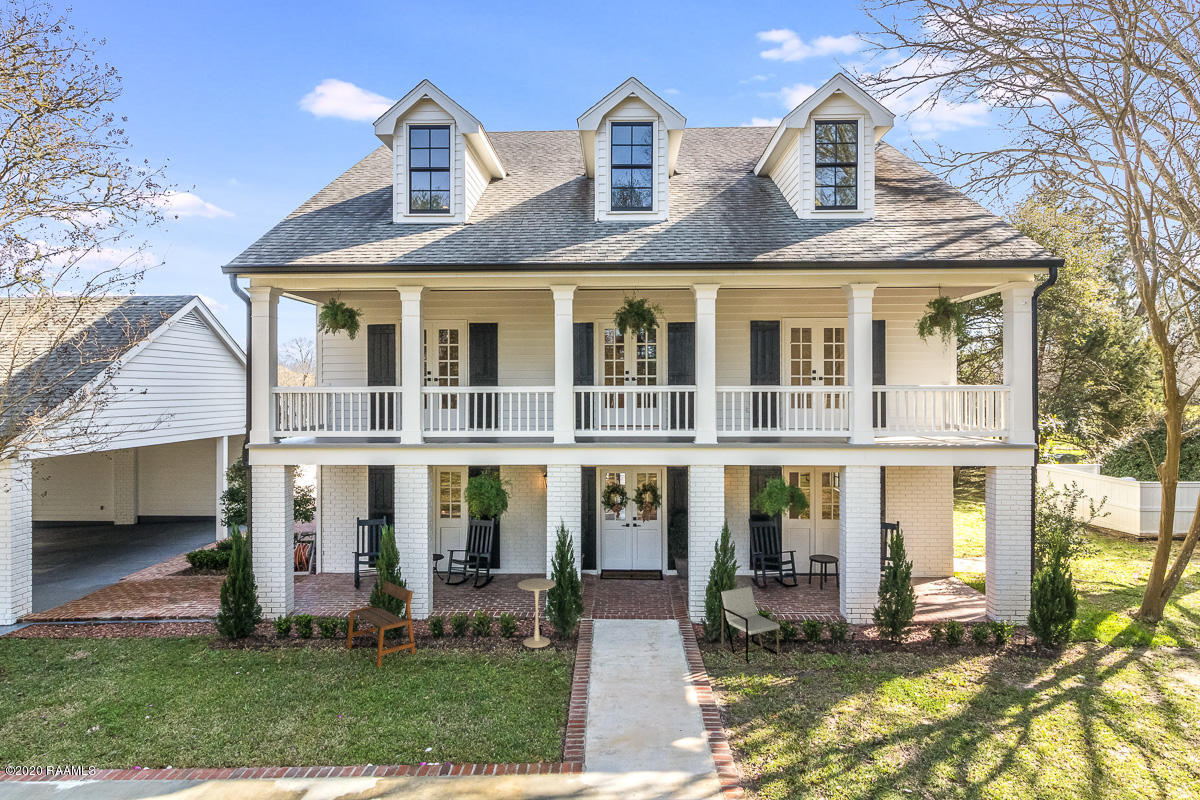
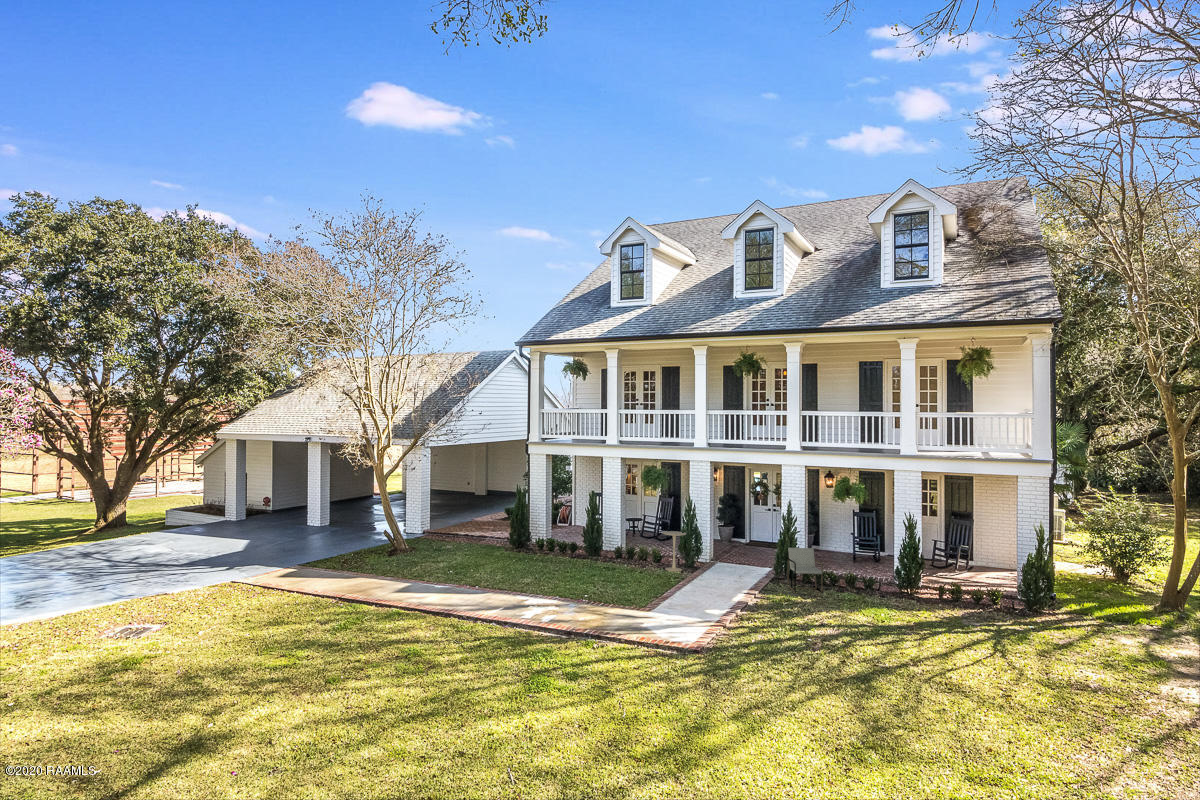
bench: present [347,581,415,667] -> none [570,523,603,566]

